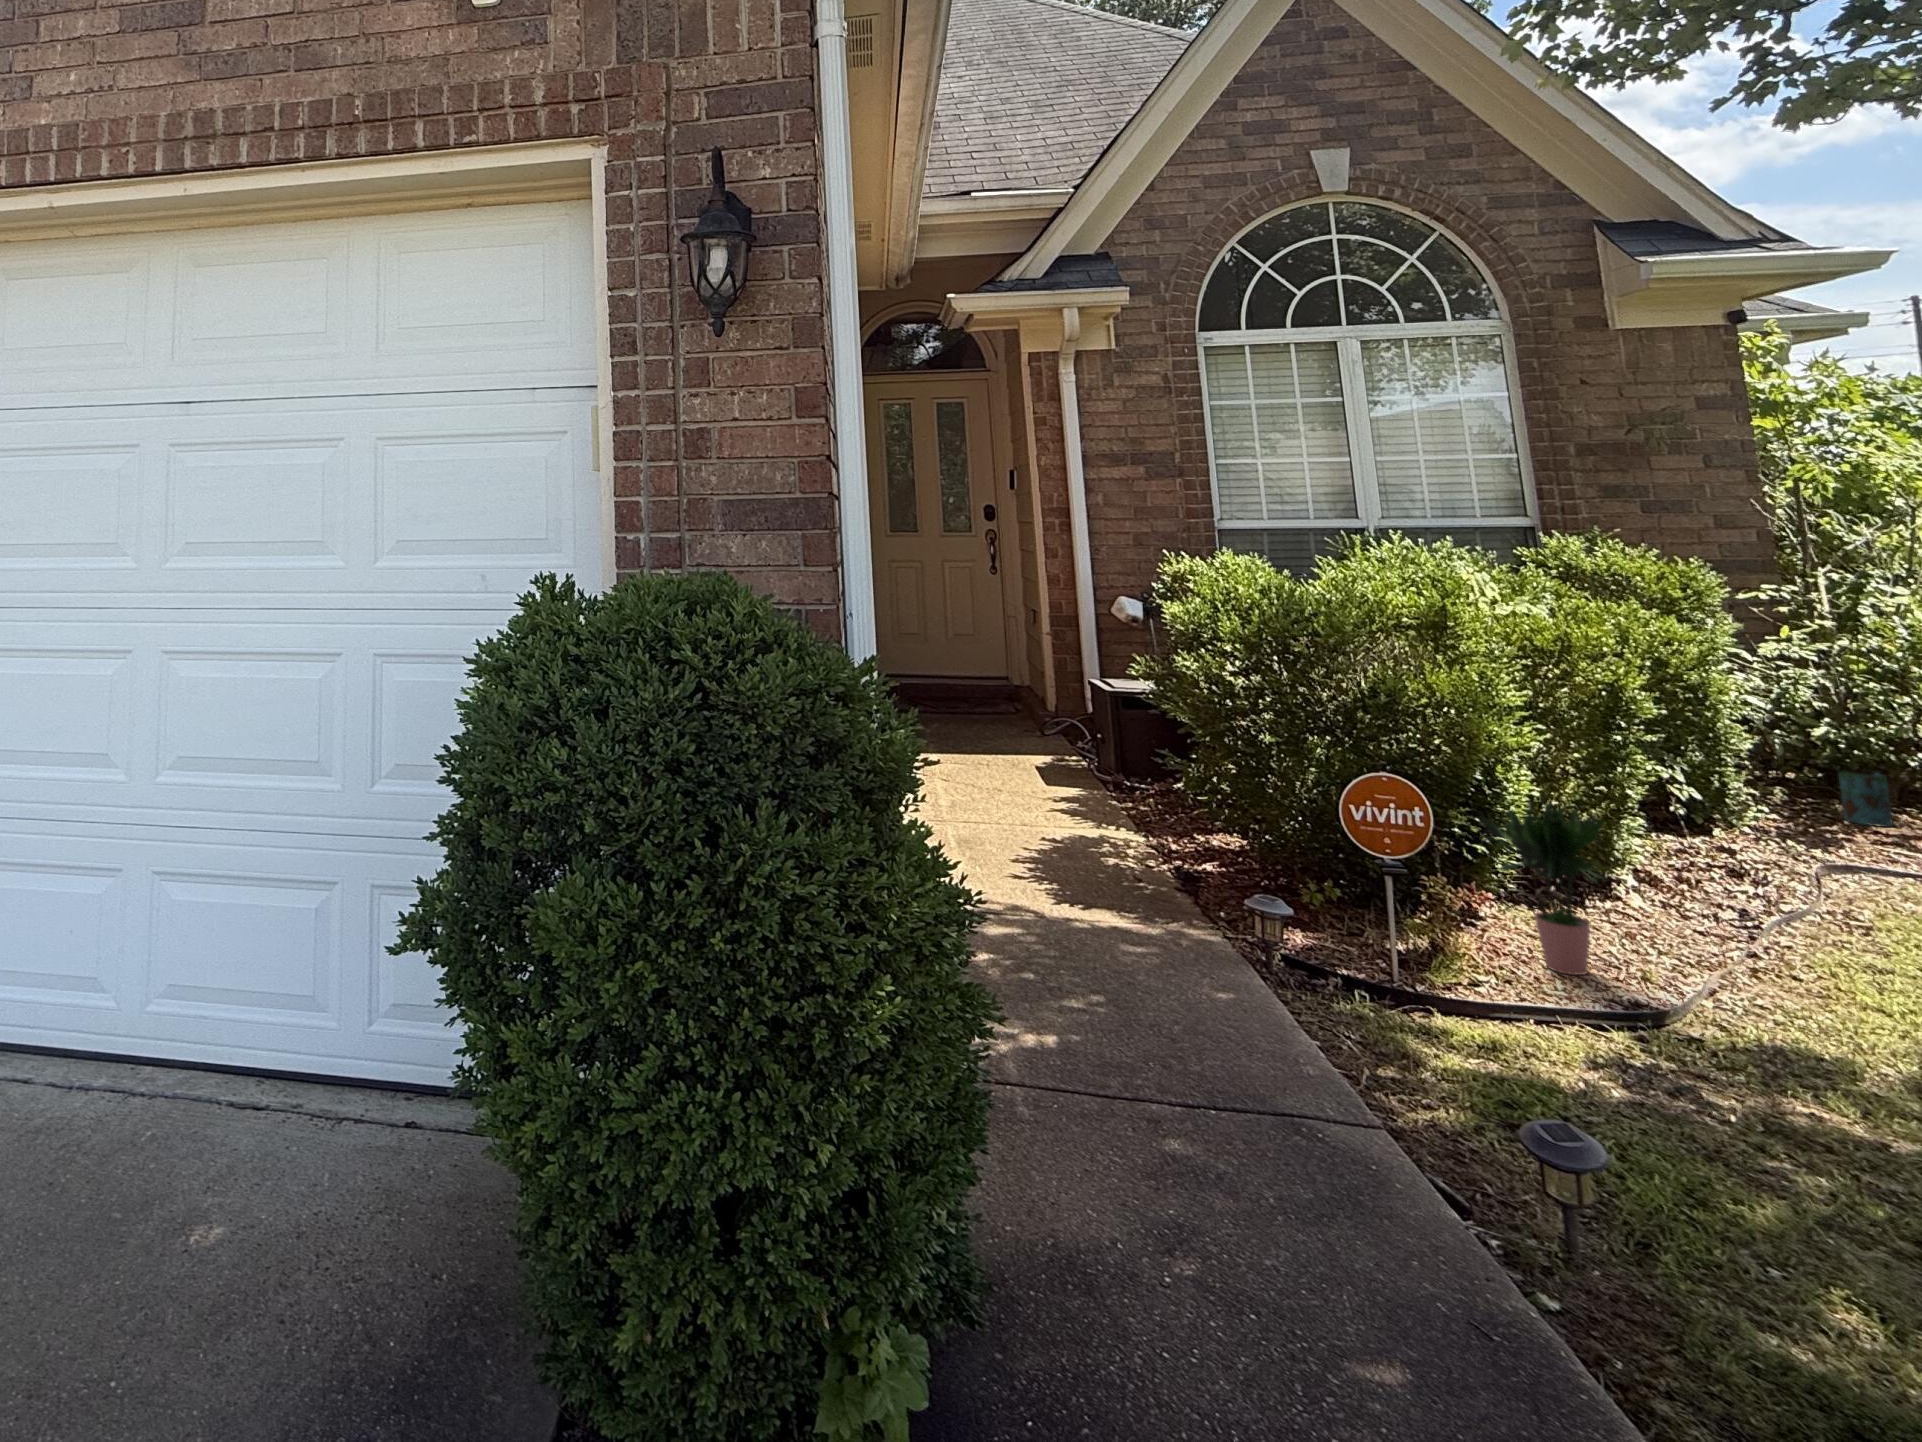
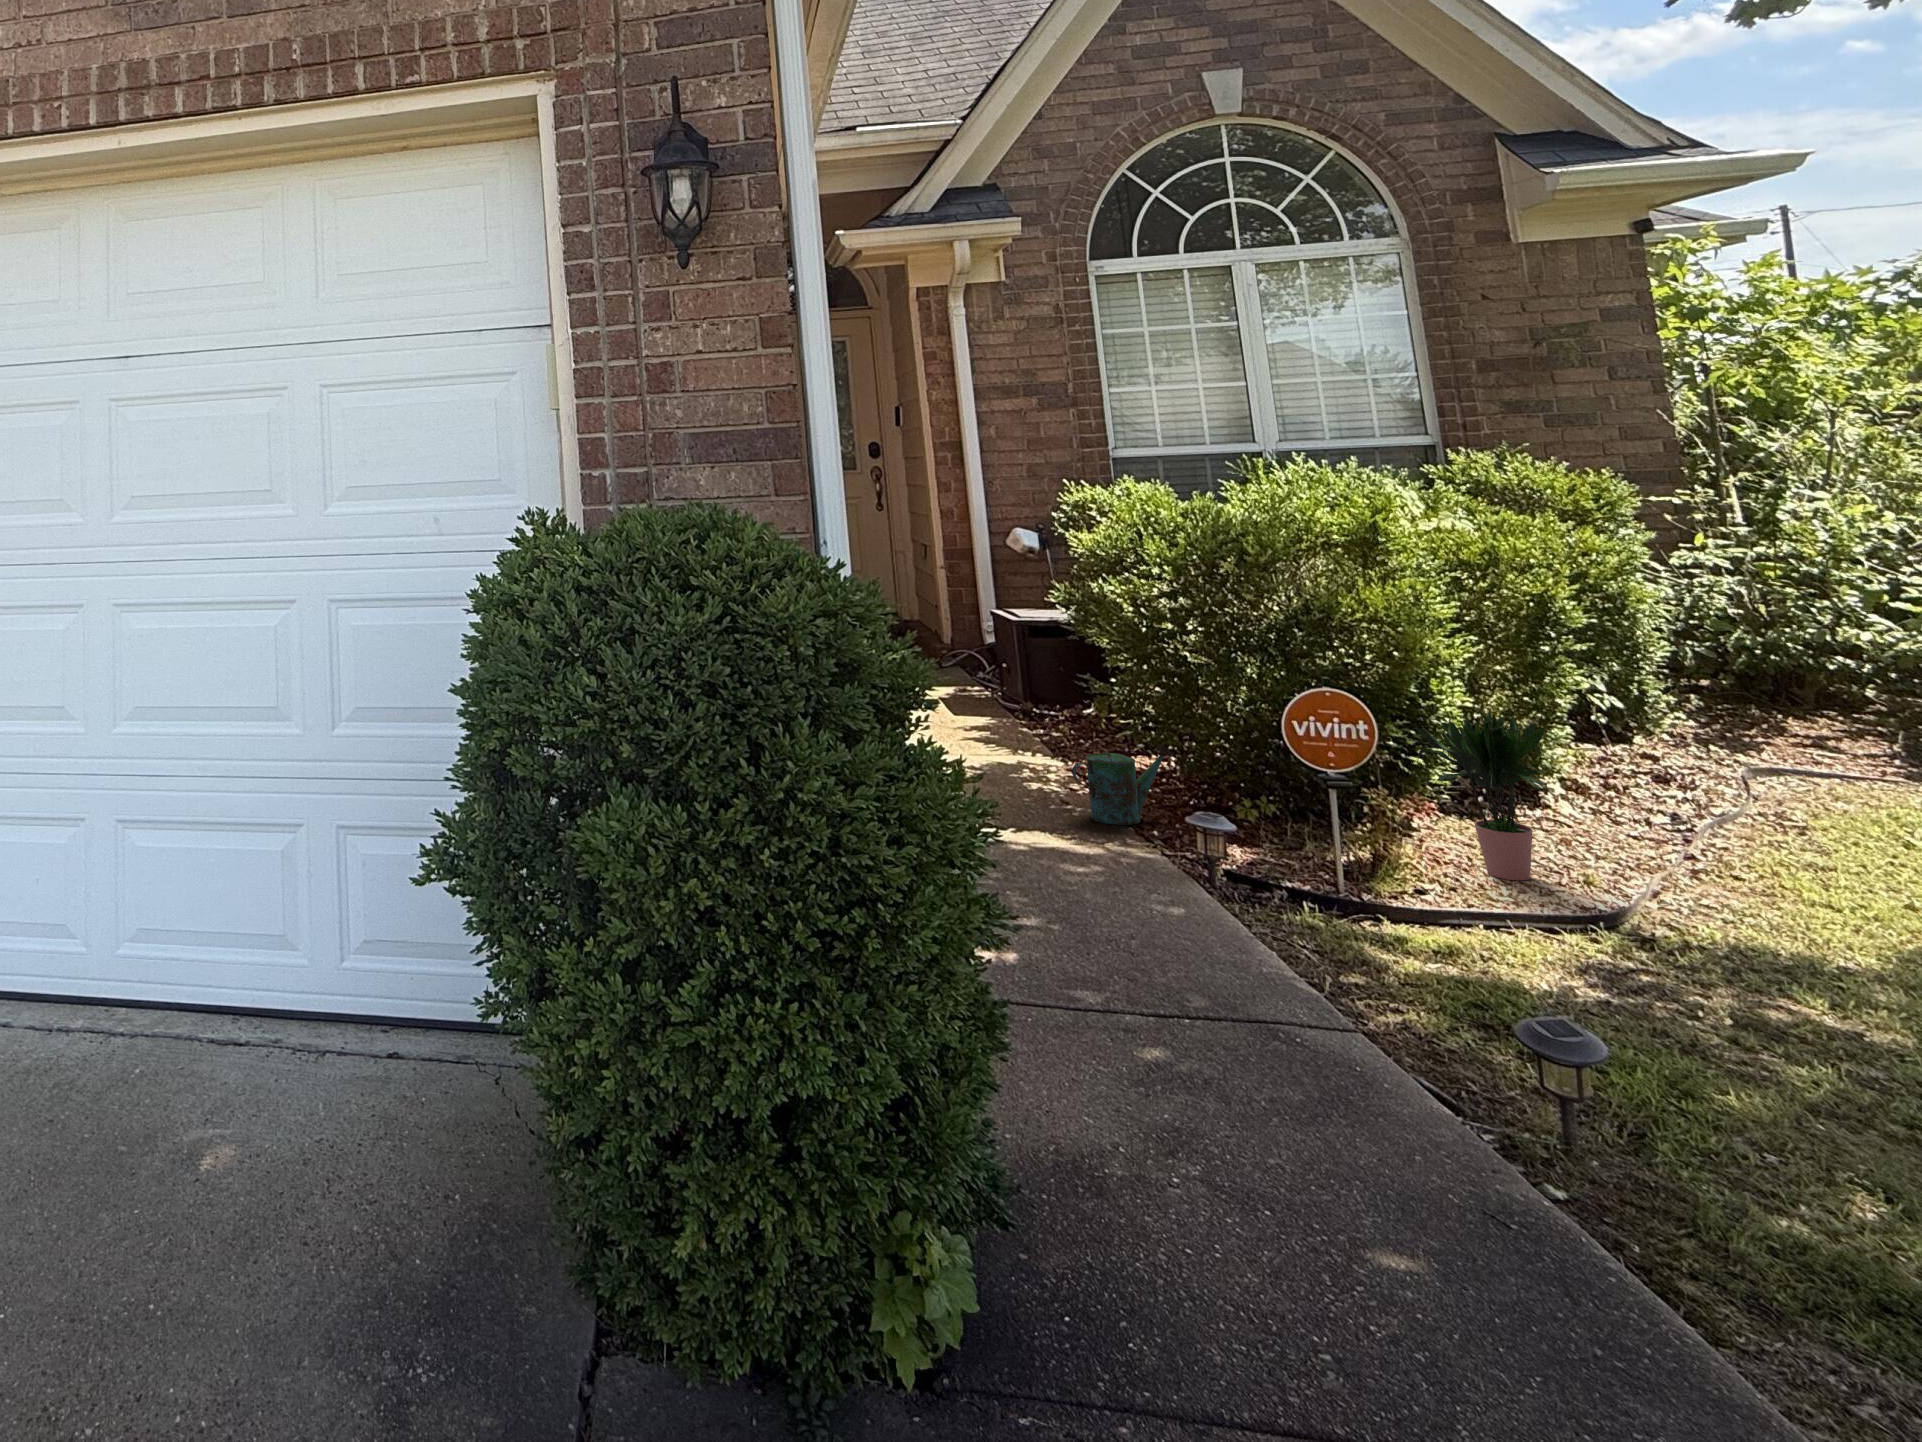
watering can: present [1838,772,1893,827] -> present [1072,745,1173,825]

